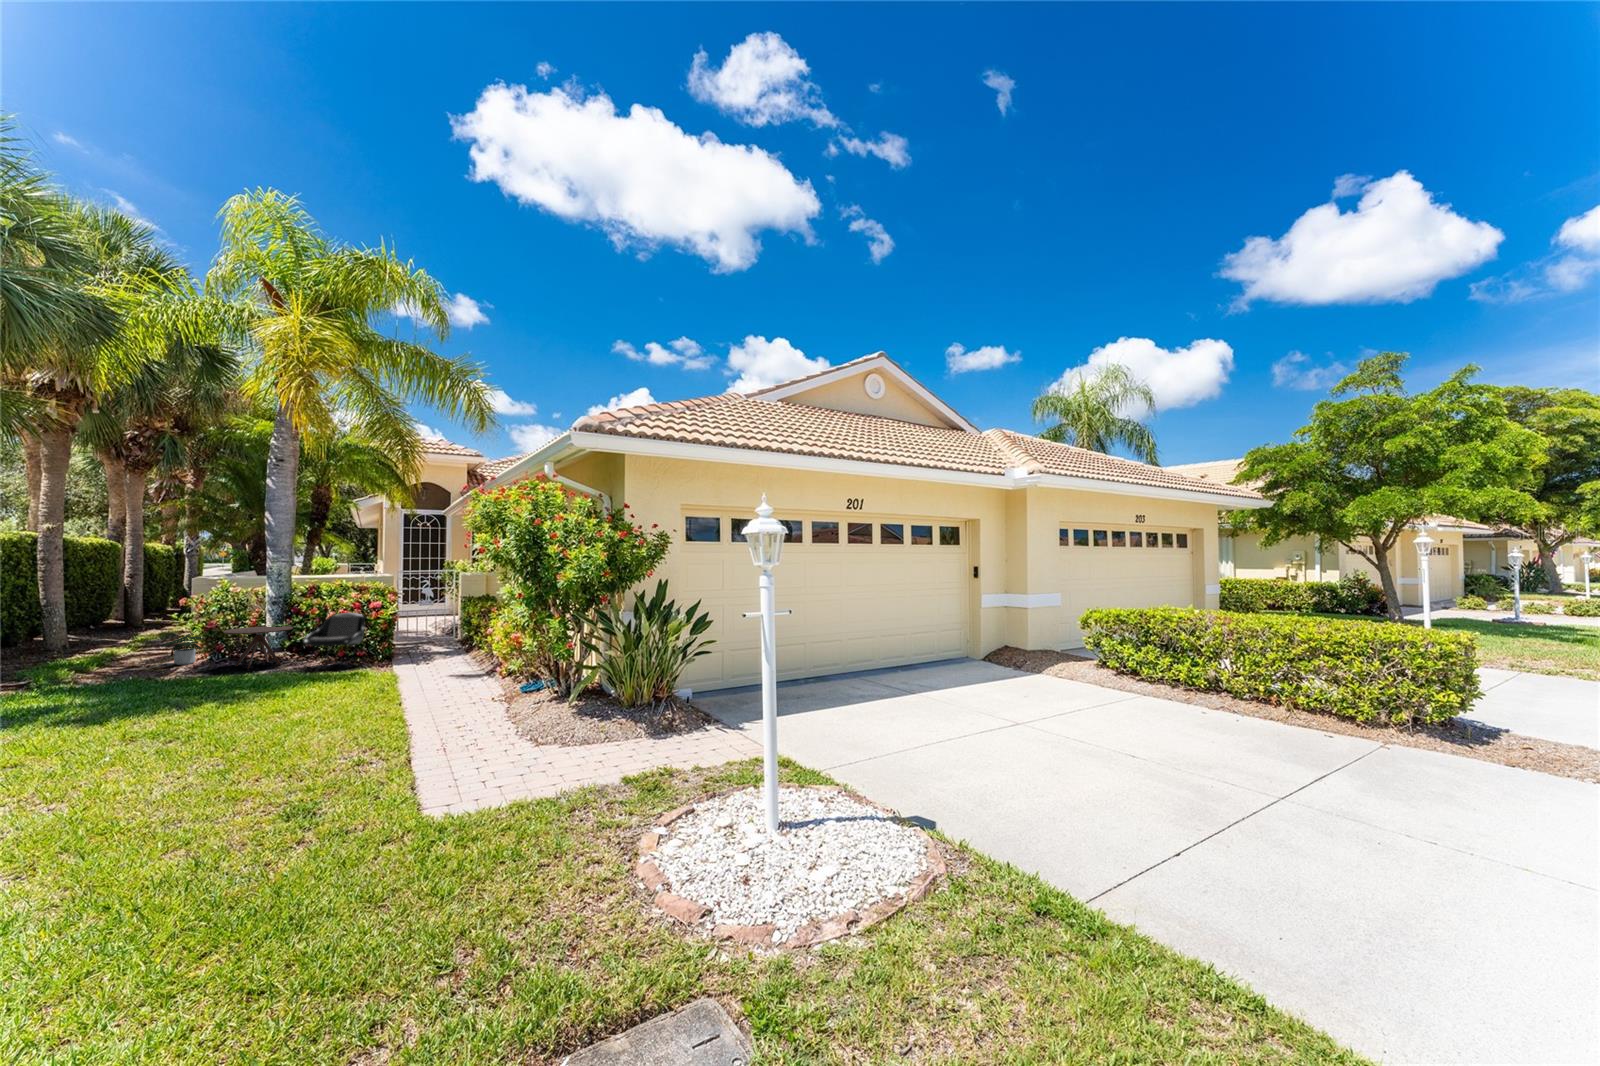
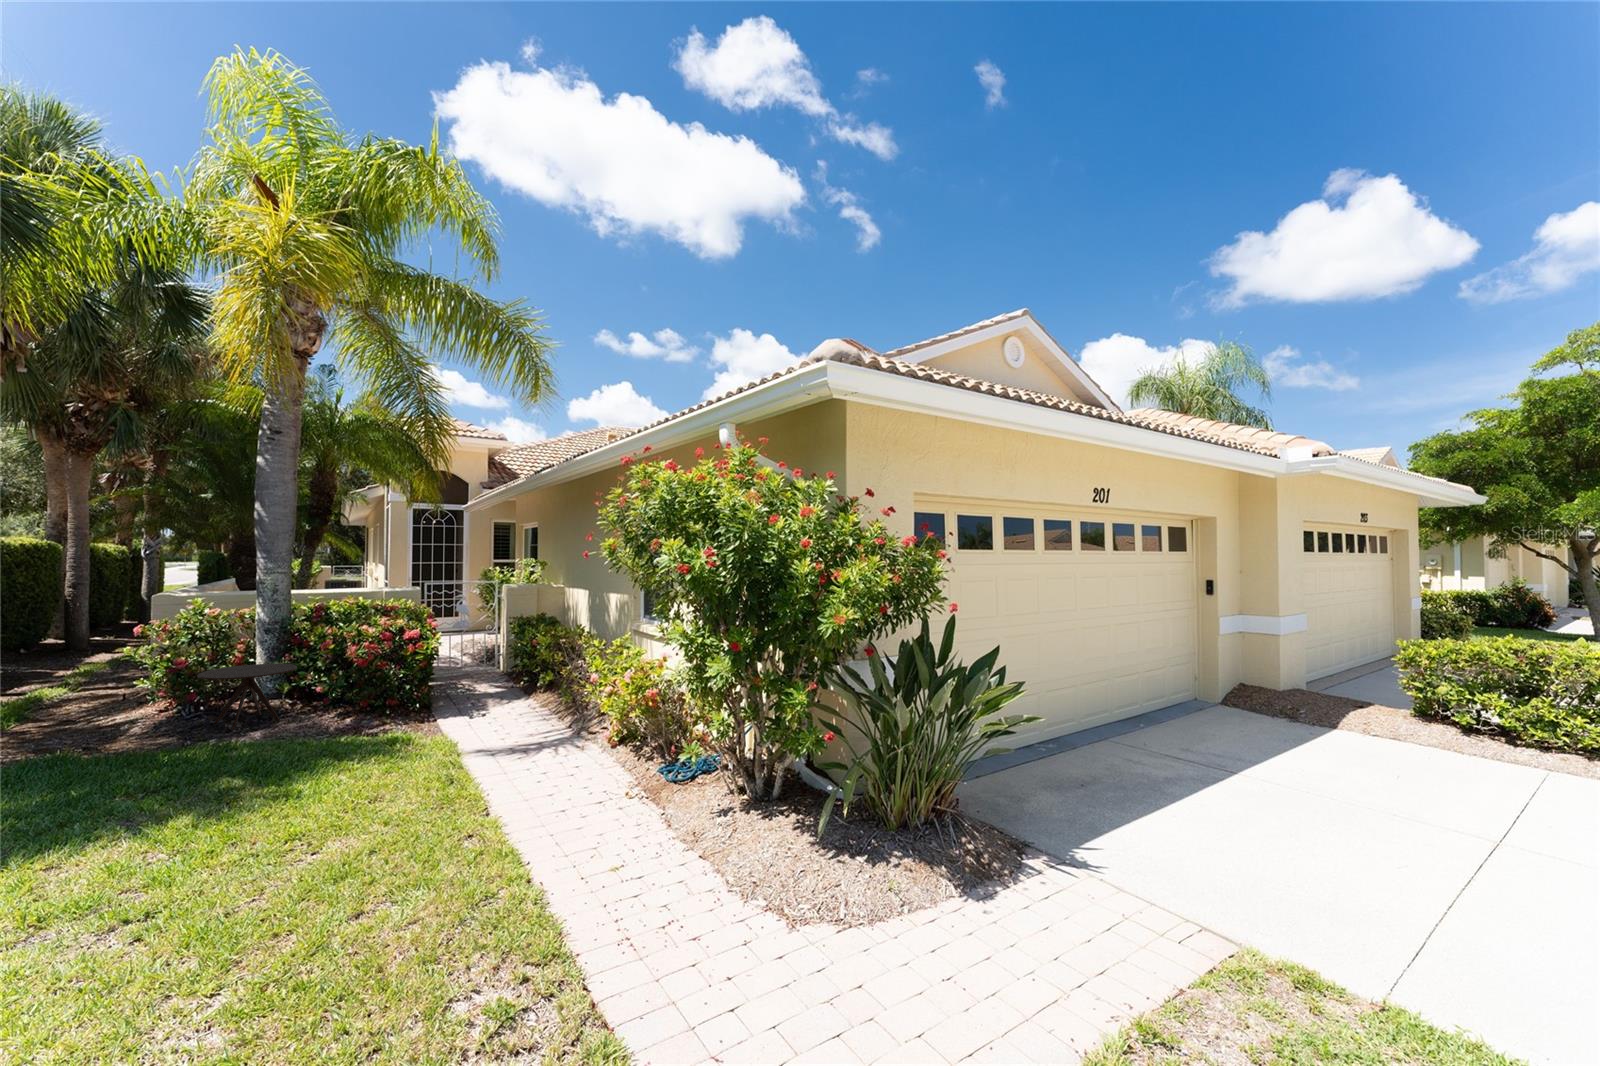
lounge chair: present [303,613,366,668] -> none [313,645,401,728]
potted plant: present [163,633,203,665] -> none [105,675,172,722]

